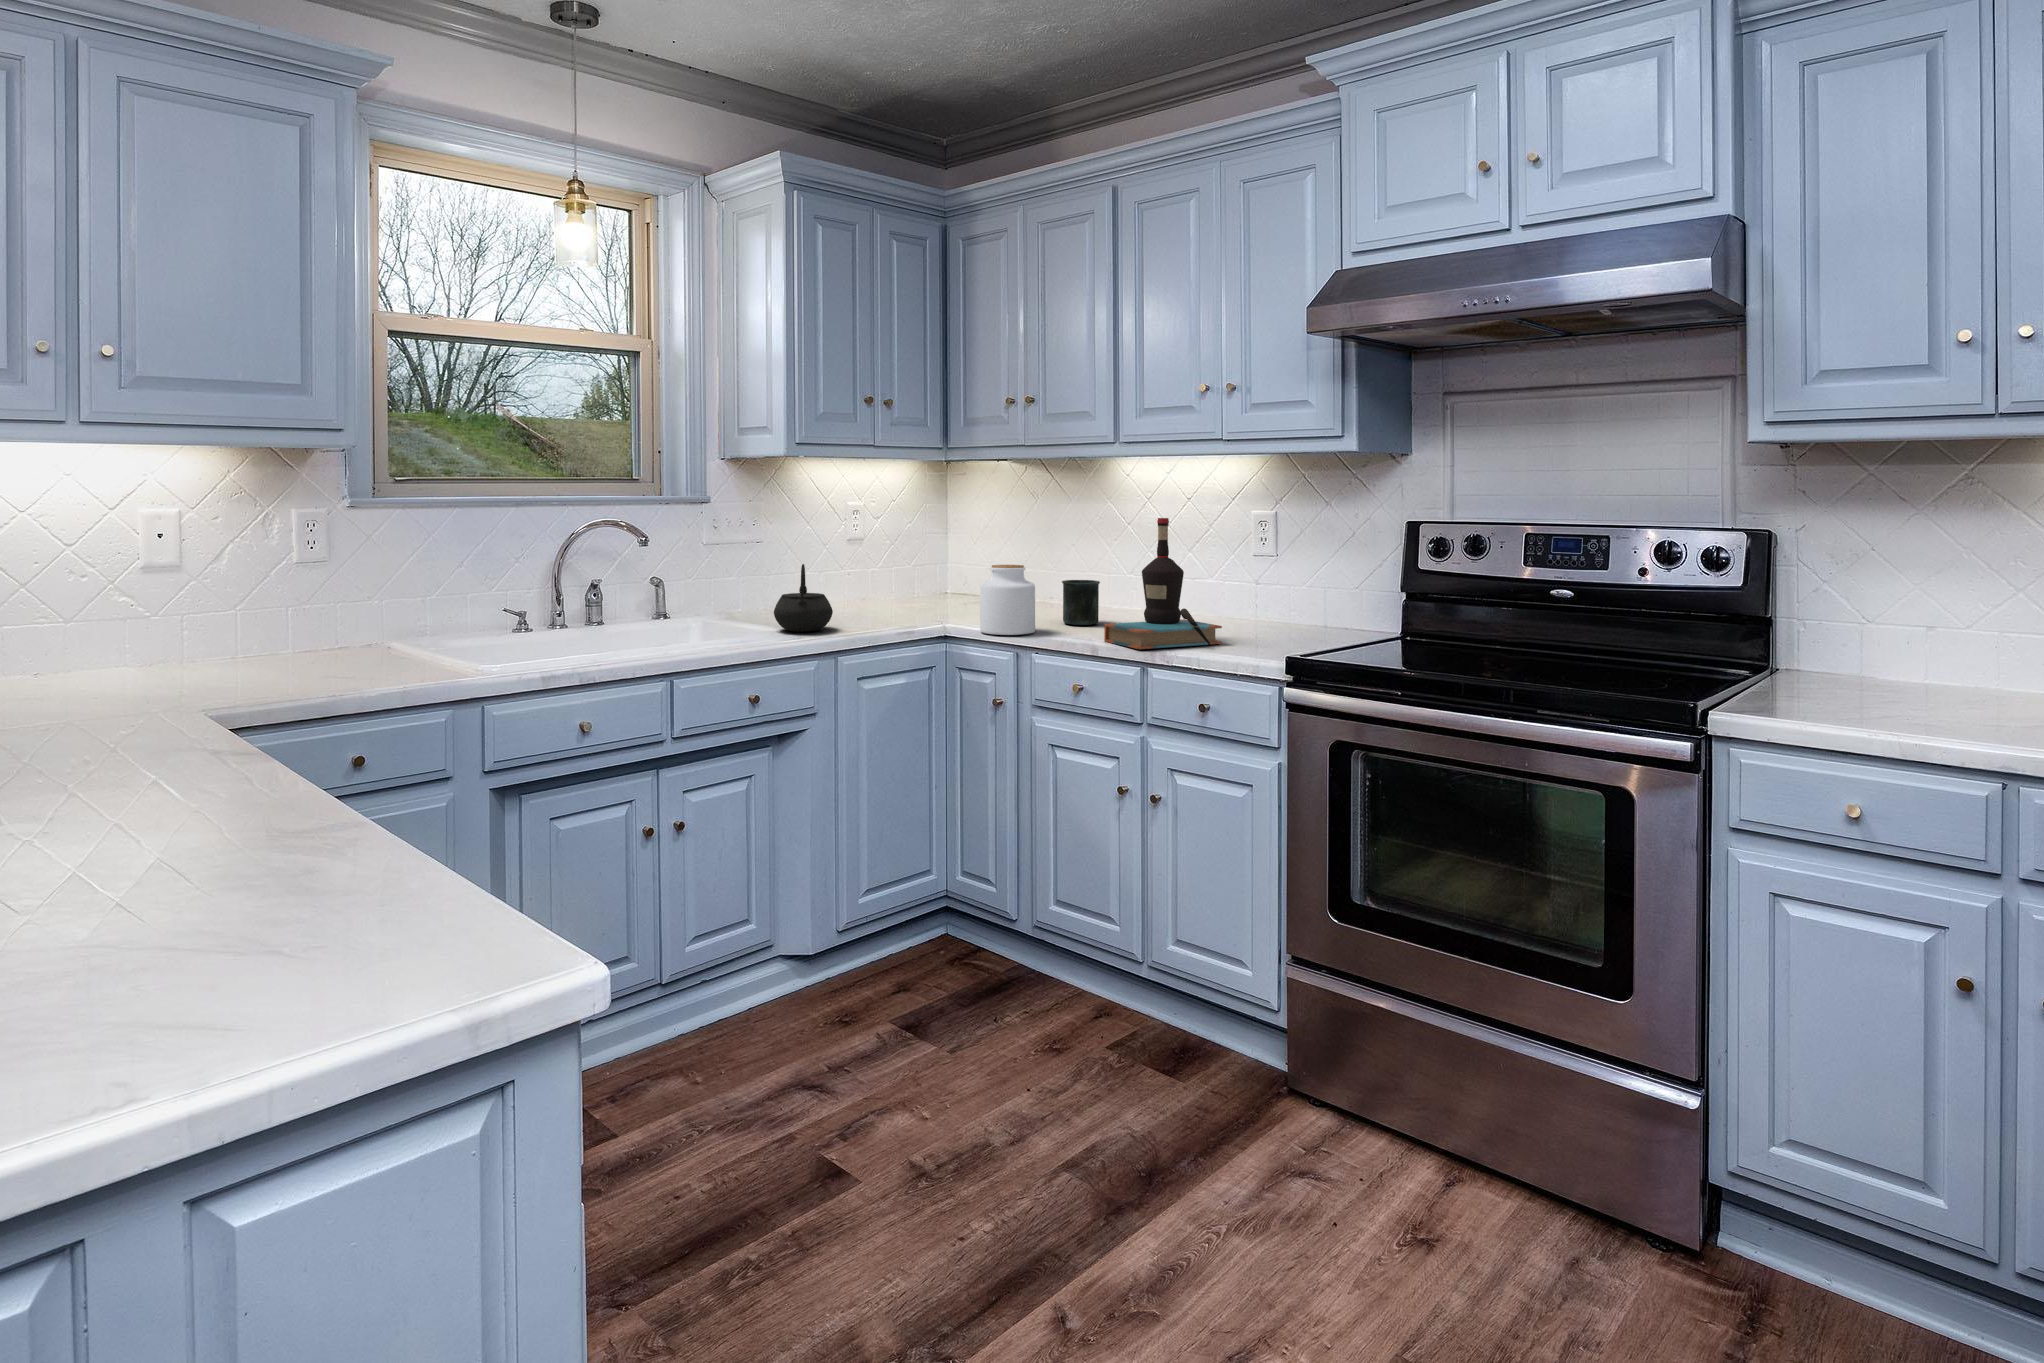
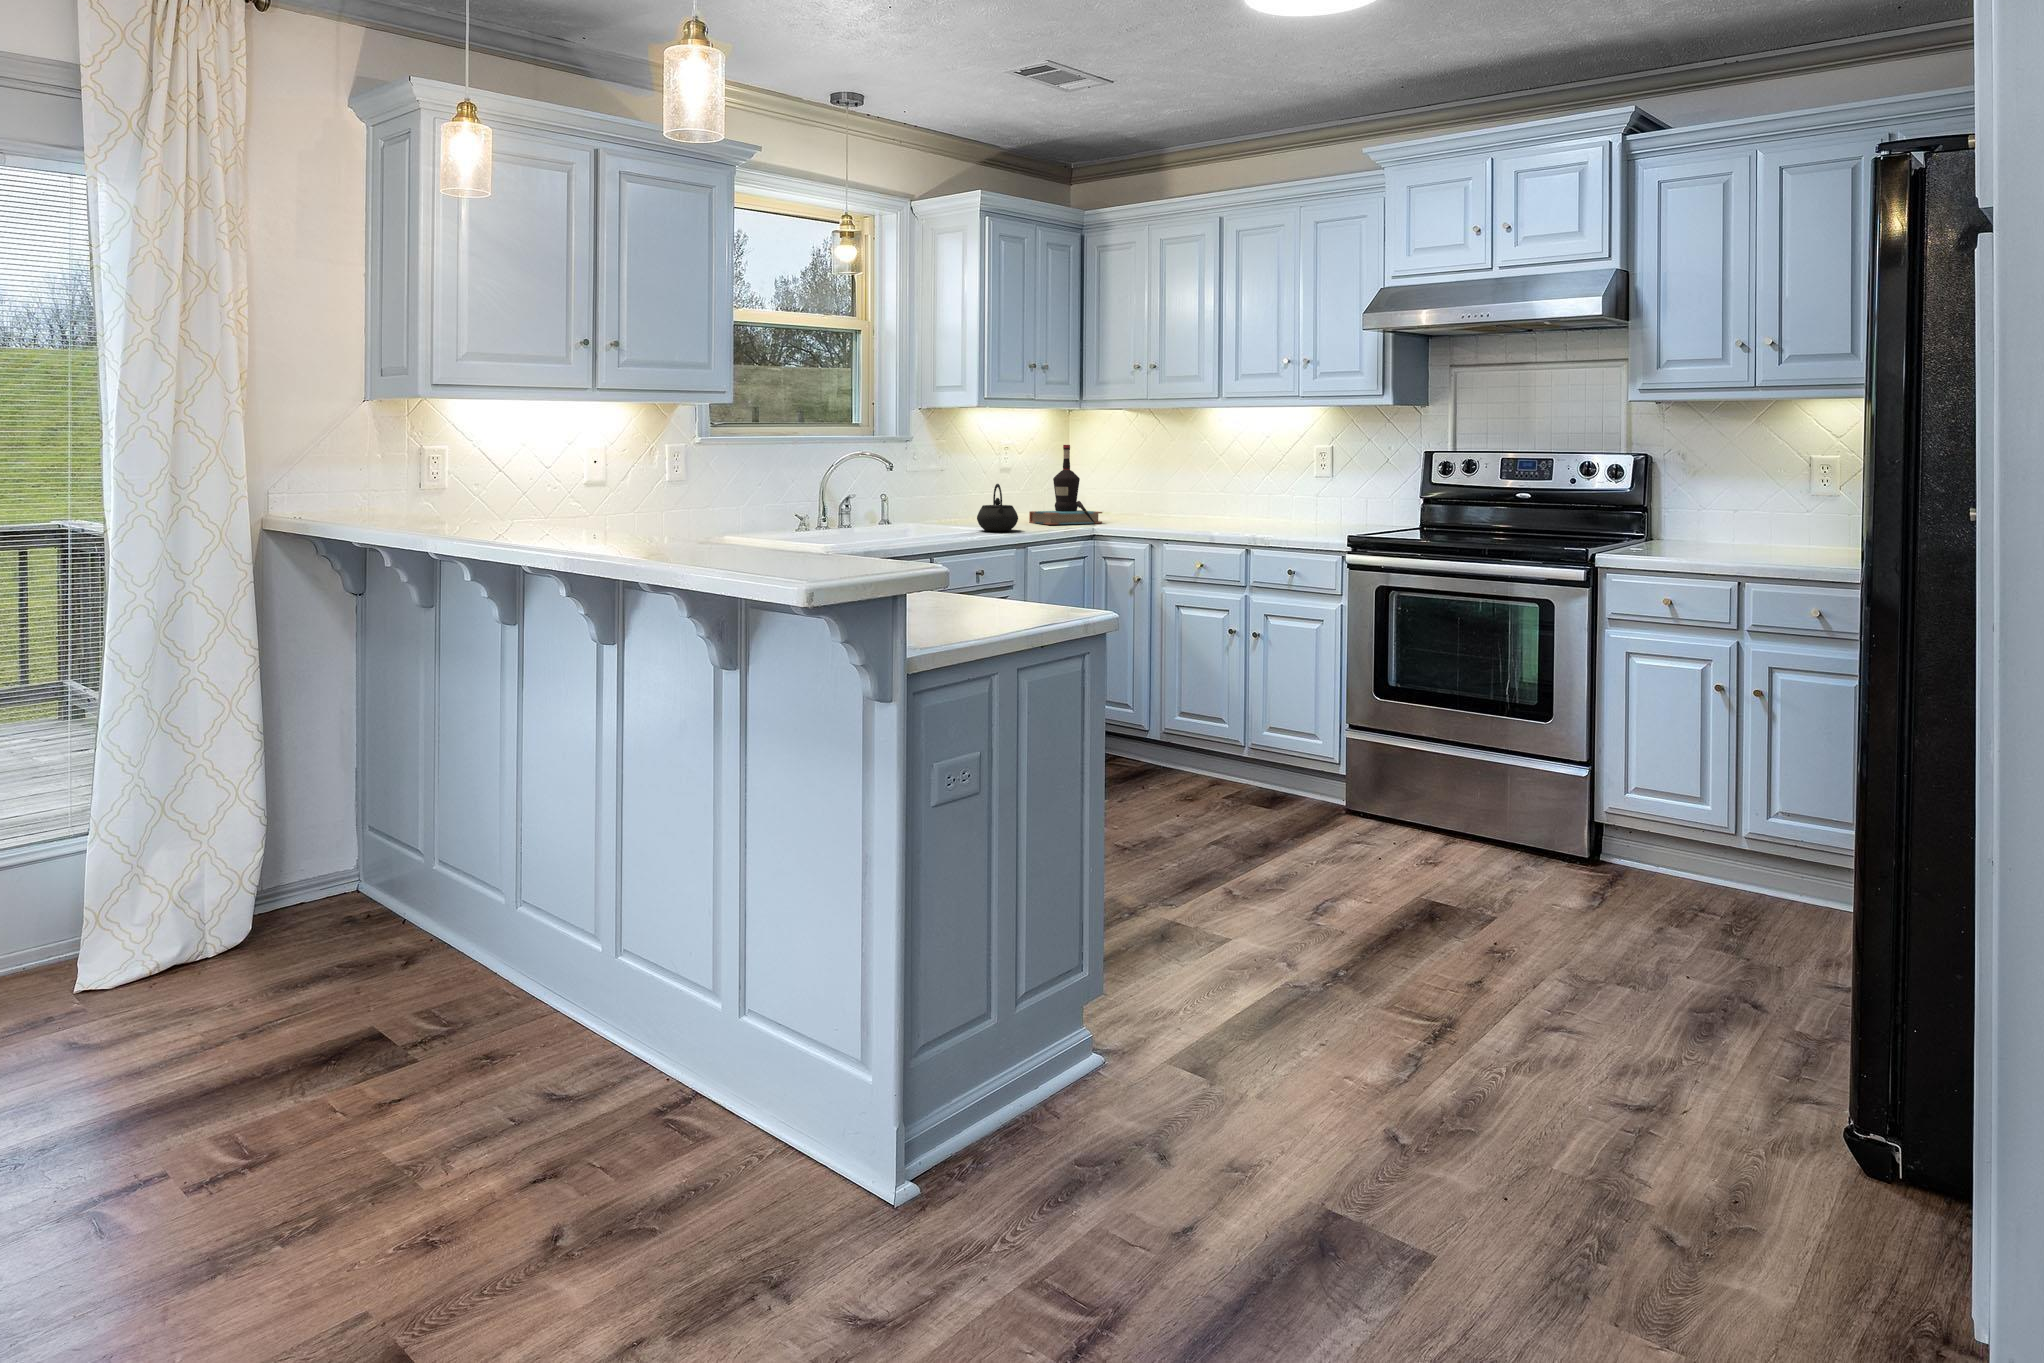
bottle: present [1104,518,1222,649] -> present [1029,445,1102,525]
jar: present [980,565,1035,635] -> none [1123,484,1163,533]
mug: present [1062,580,1100,625] -> none [1176,497,1204,528]

